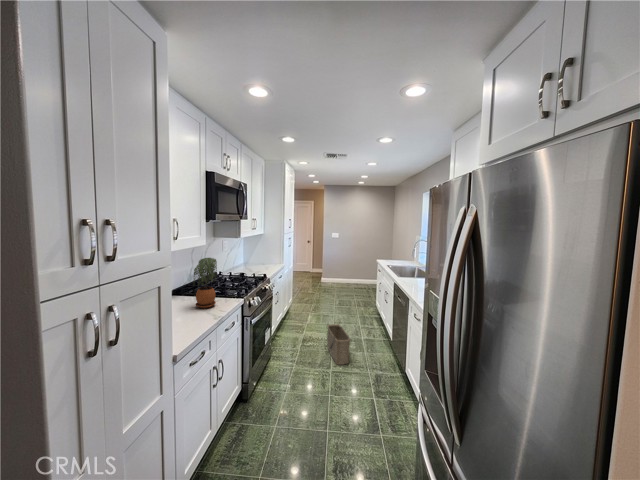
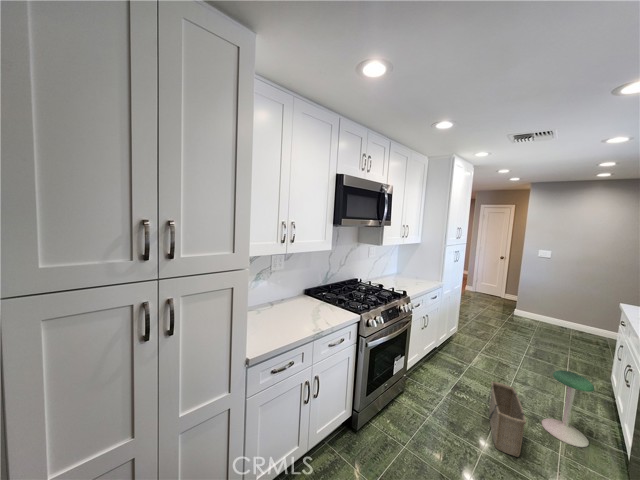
potted plant: present [194,258,217,308] -> none [306,264,332,315]
stool: none [353,304,374,346] -> present [542,370,594,447]

